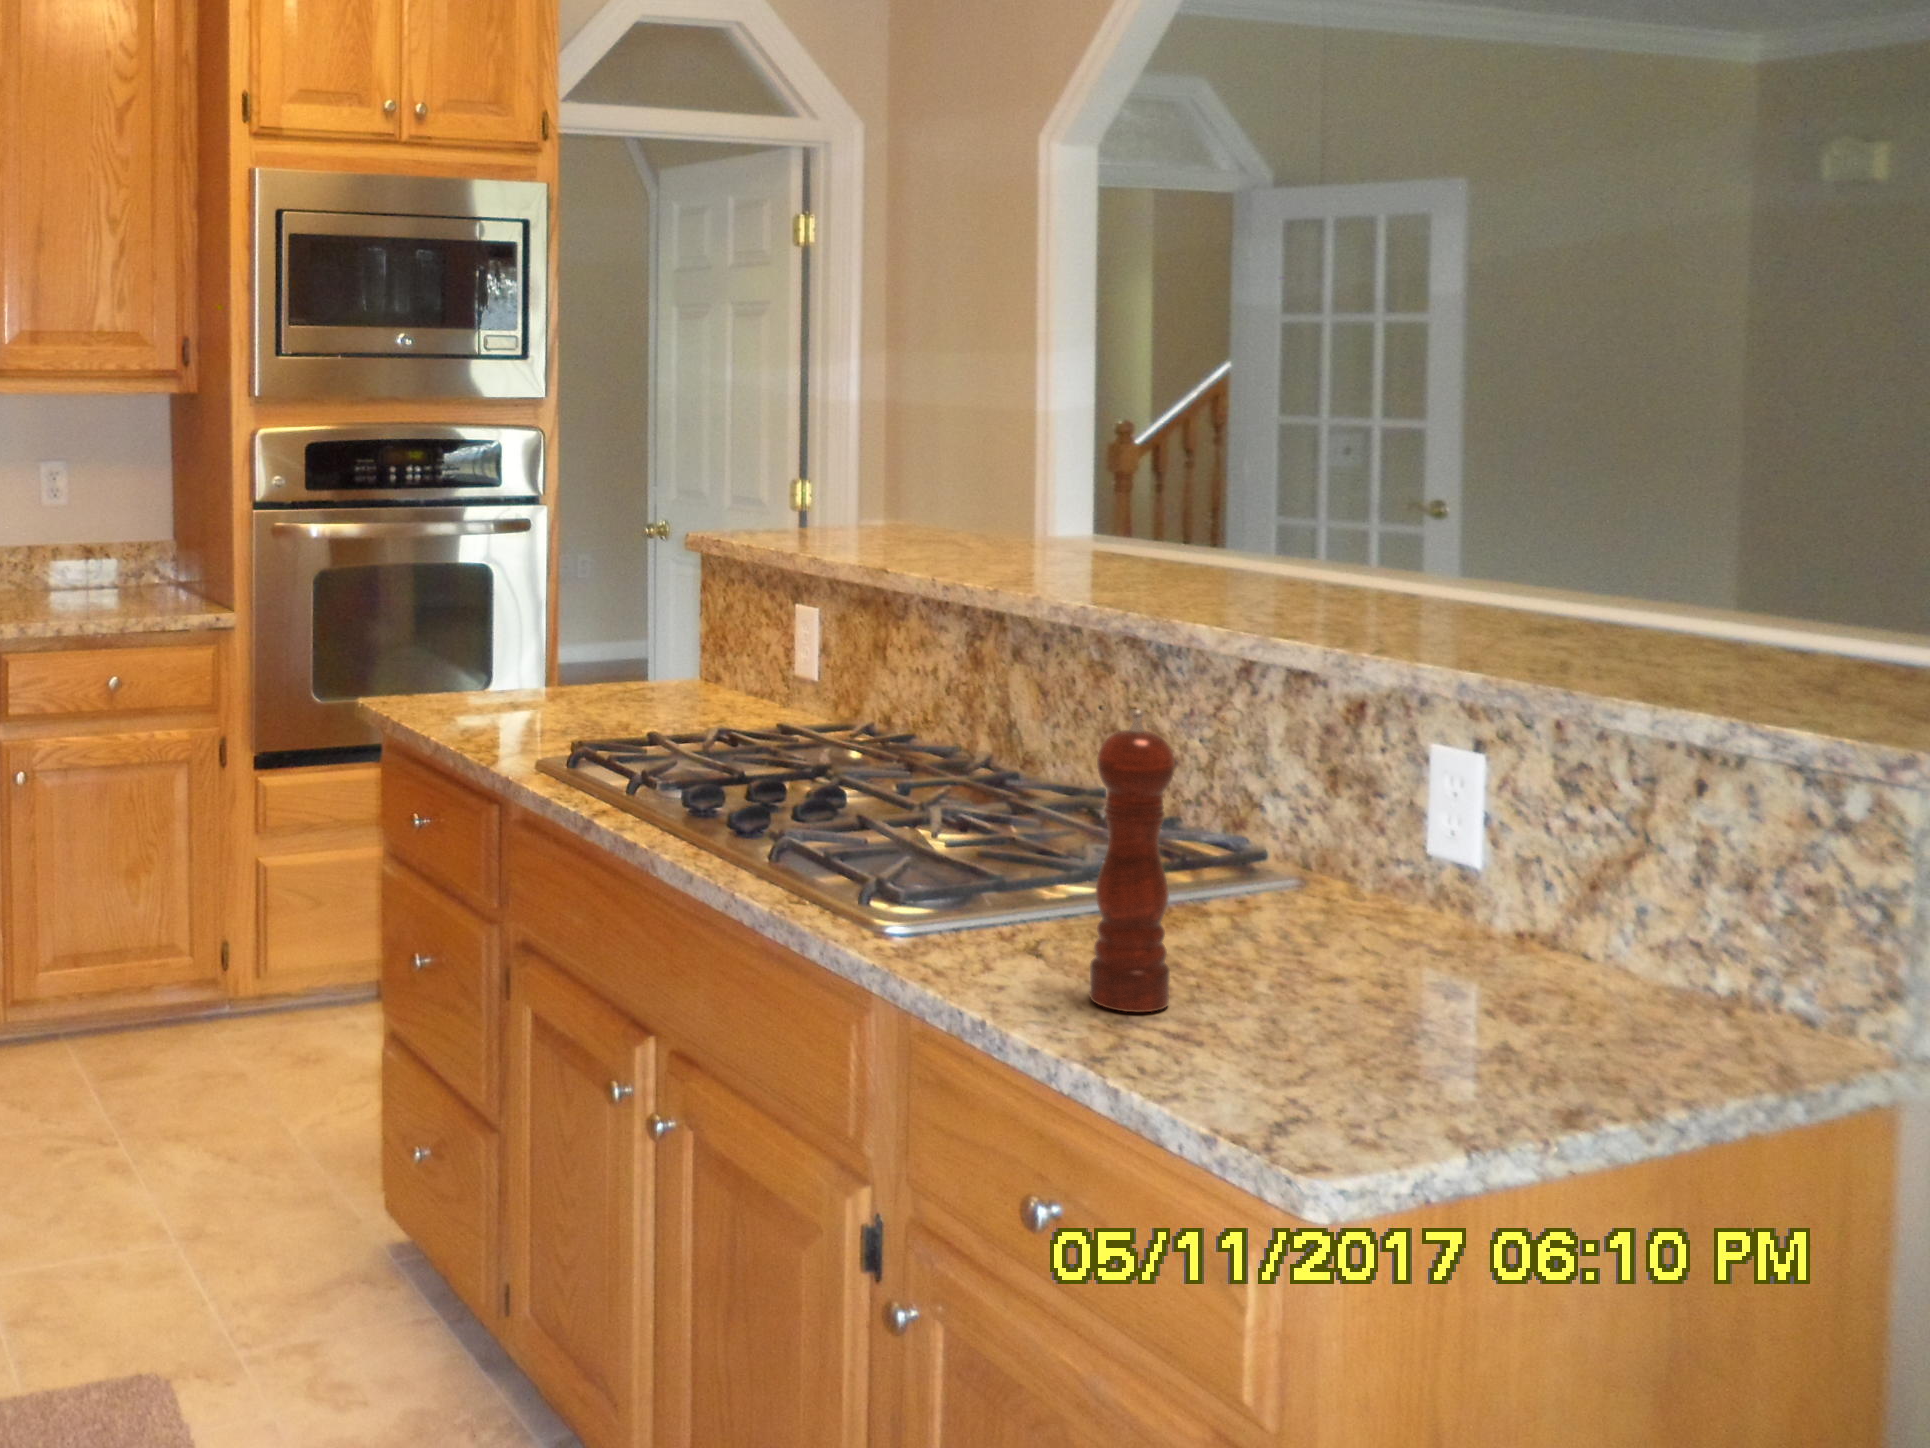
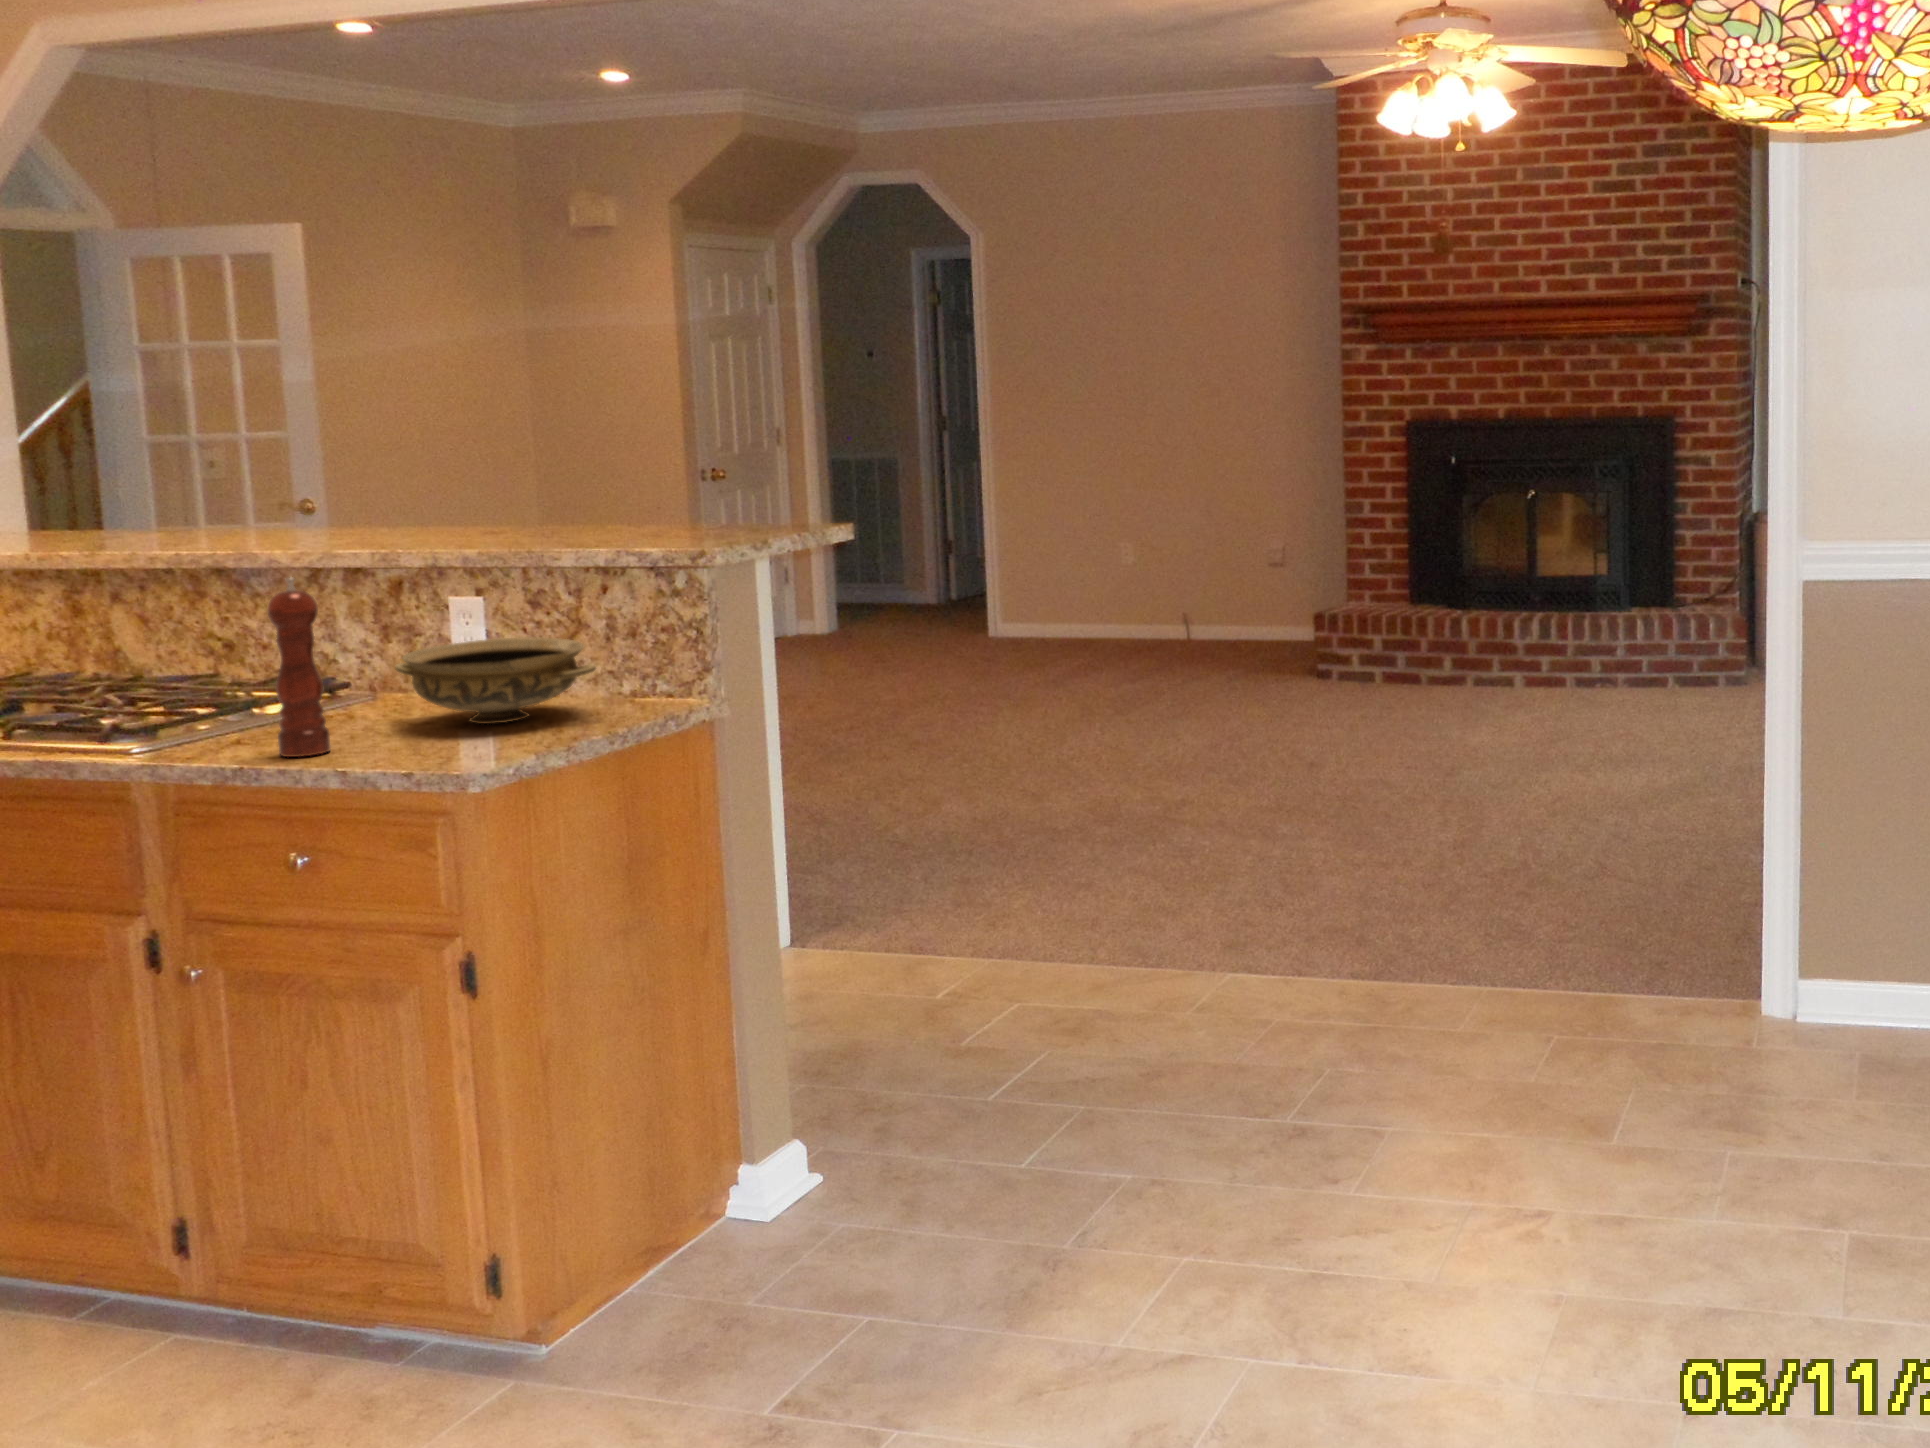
ceramic bowl: none [1310,838,1658,1013] -> present [395,638,596,724]

